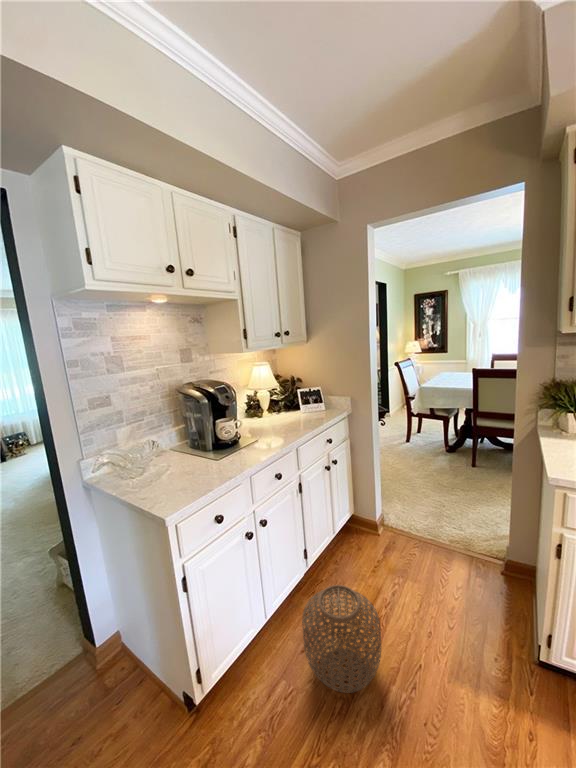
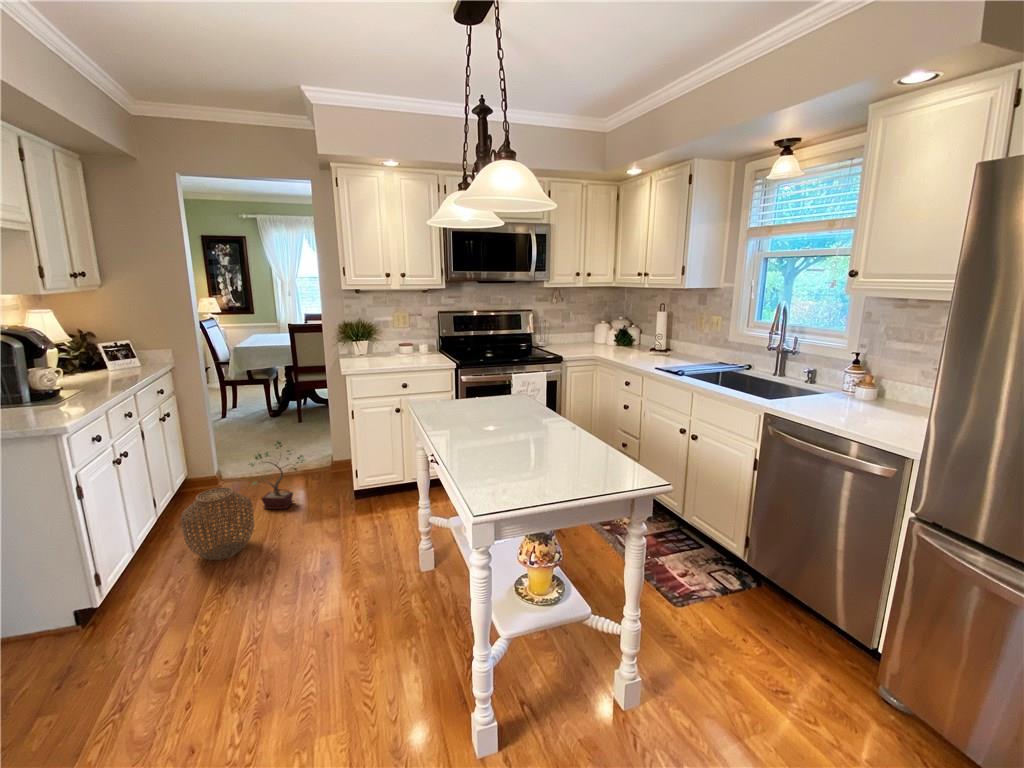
potted plant: none [396,531,469,624] -> present [249,441,306,509]

